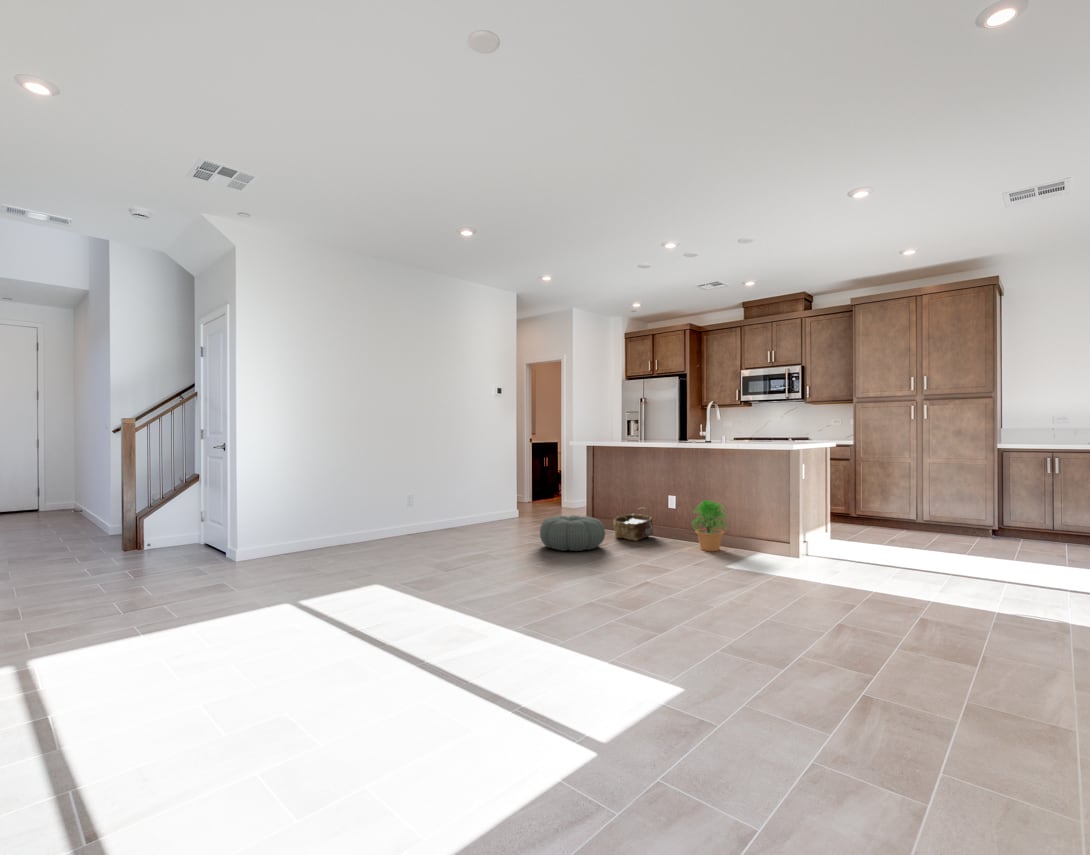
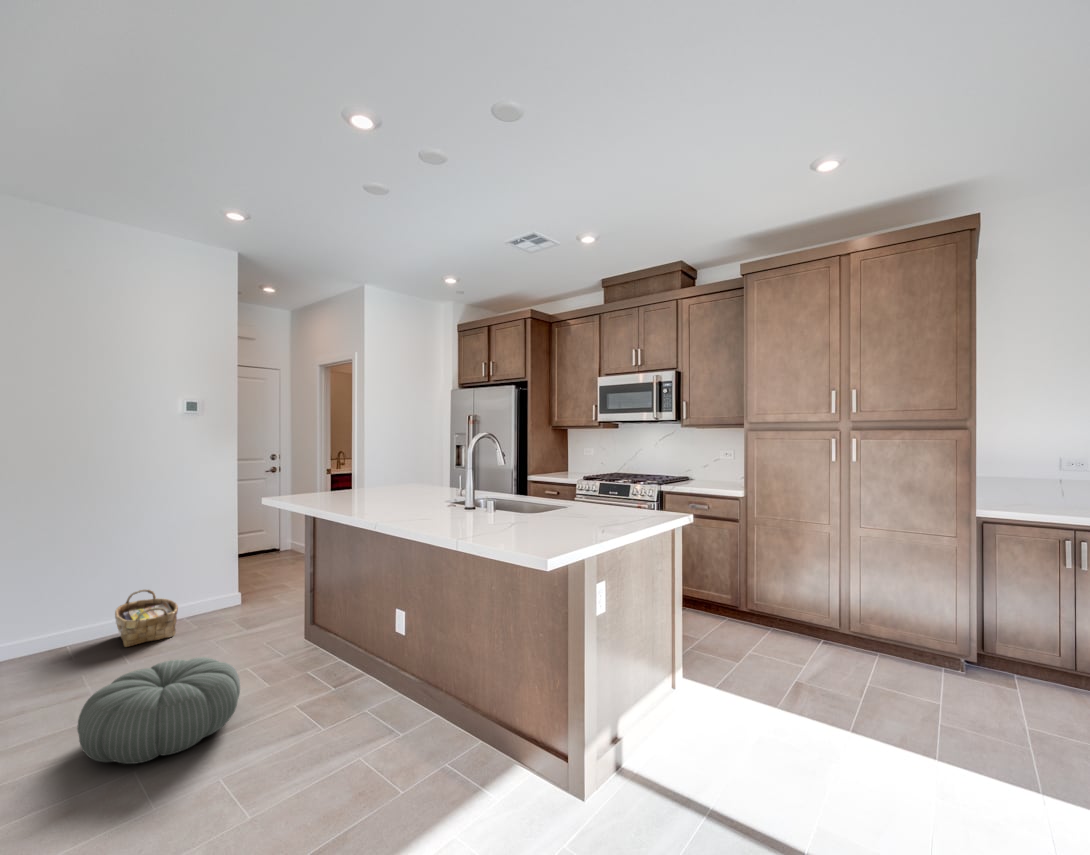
potted plant: present [692,500,727,551] -> none [387,640,472,754]
woven basket: present [613,508,653,541] -> present [115,590,178,647]

